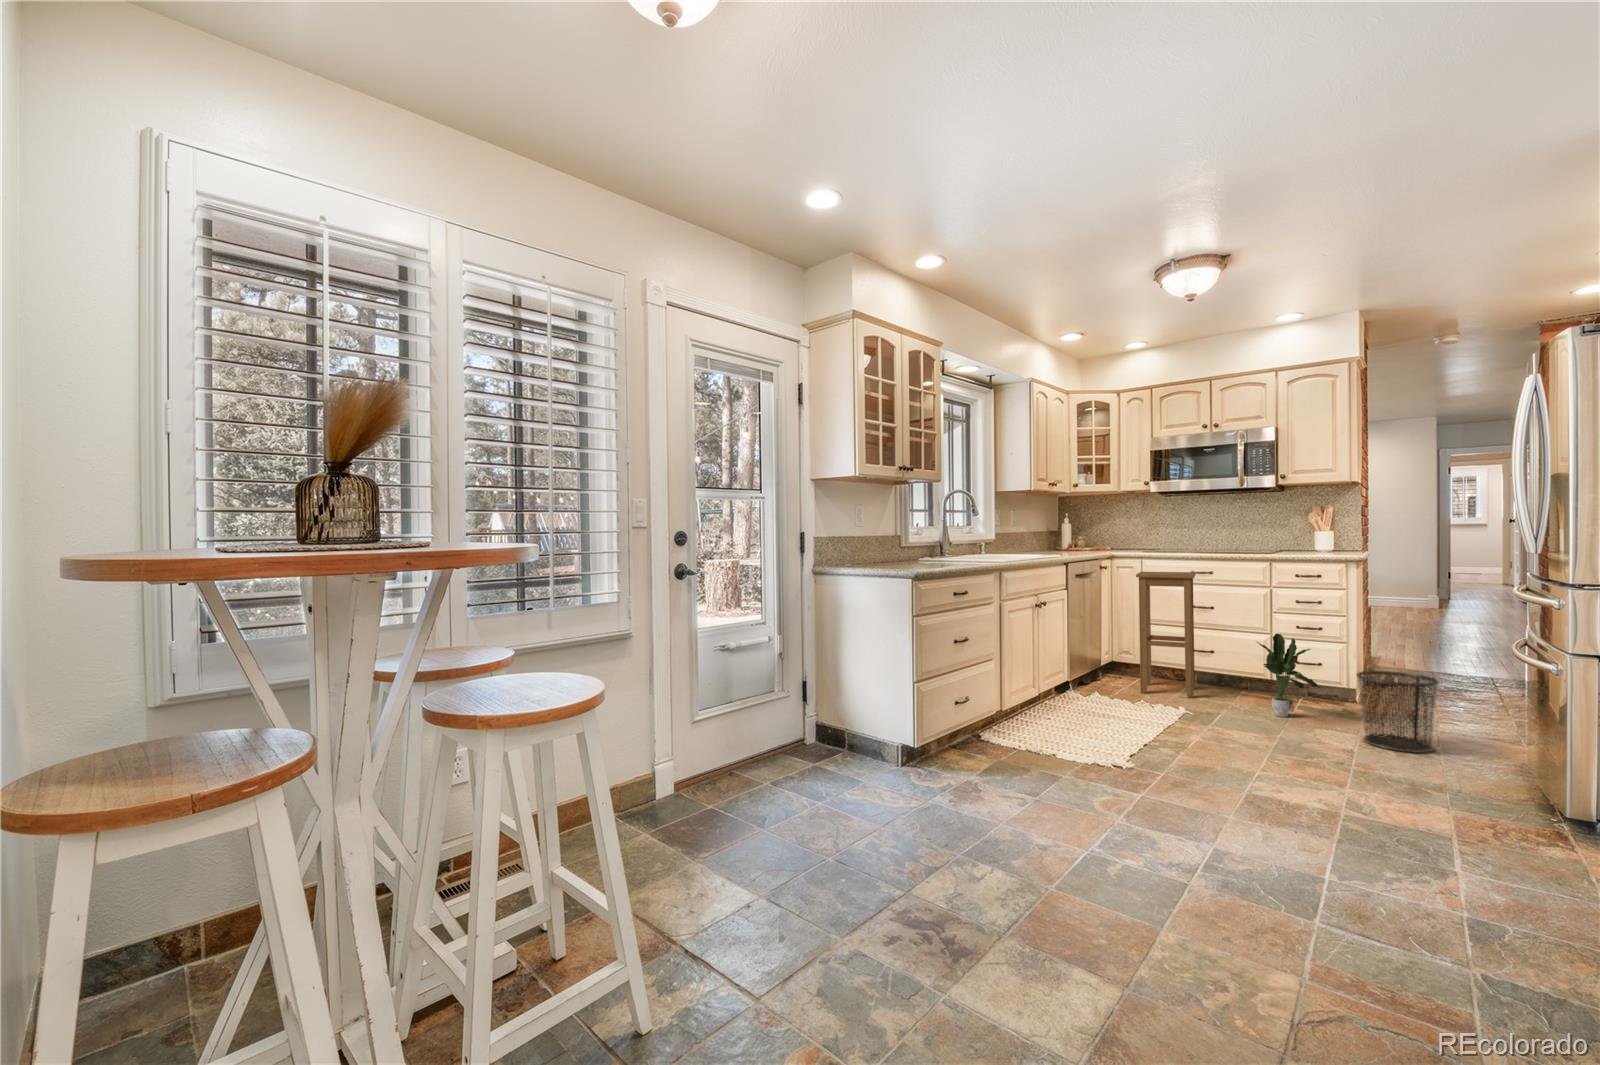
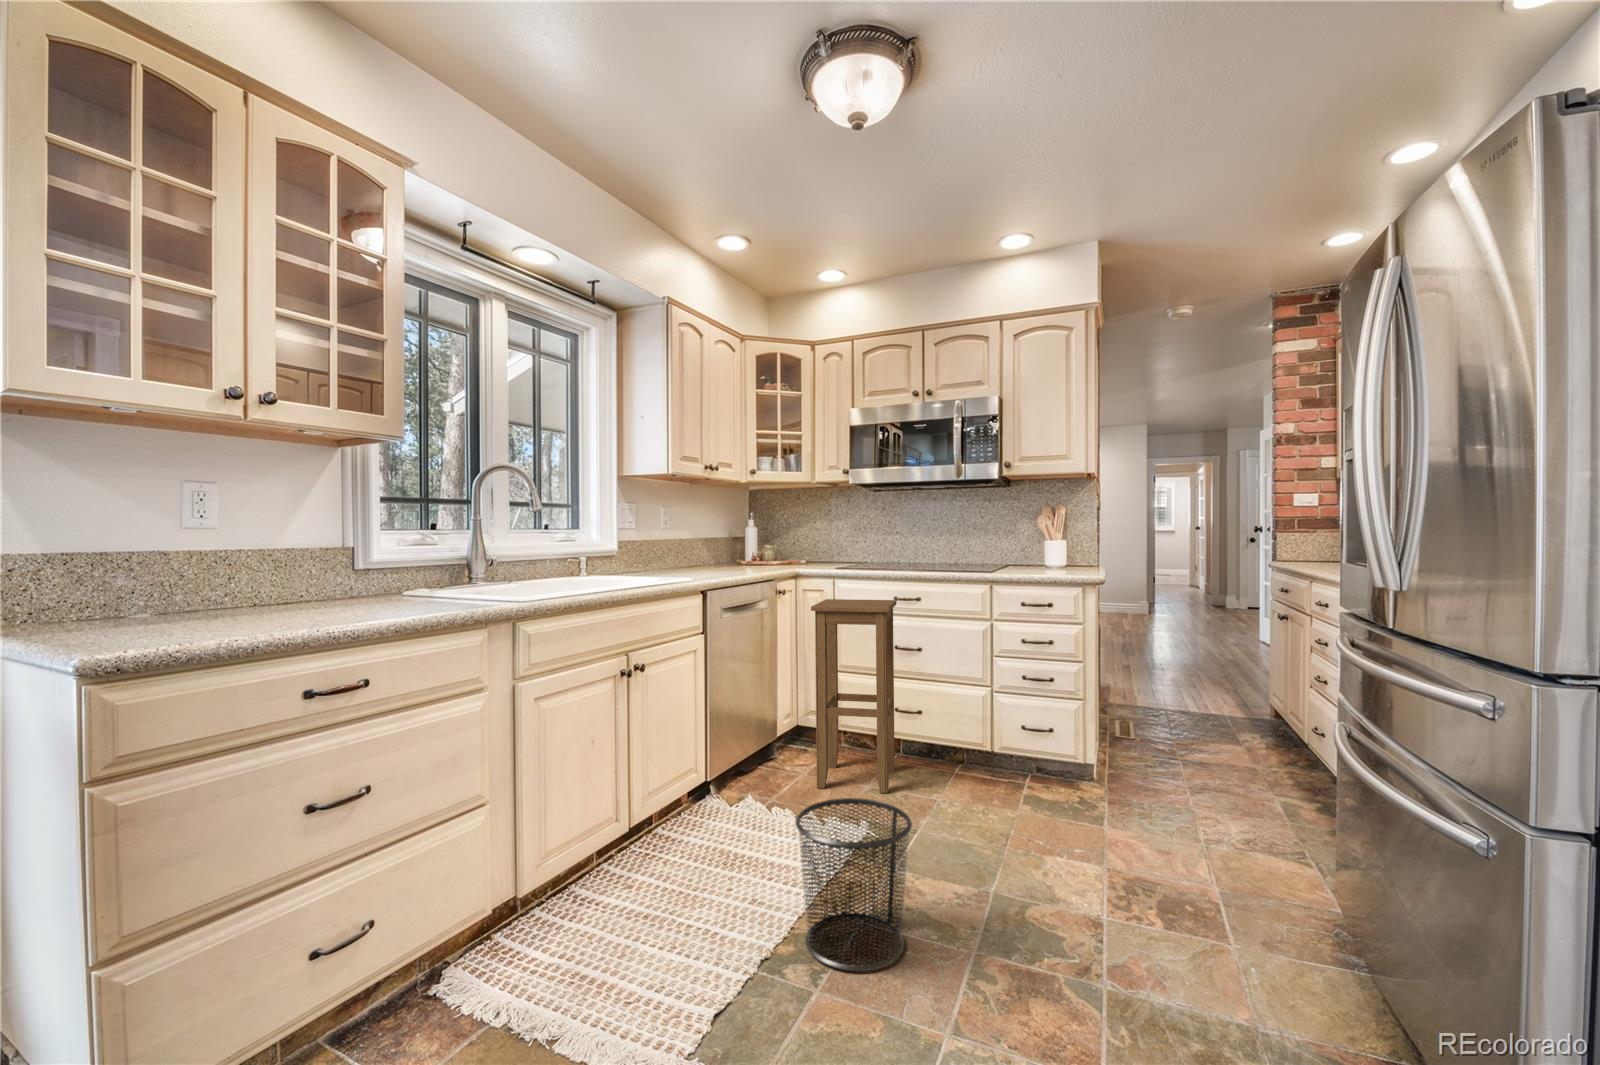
potted plant: present [1257,633,1320,717] -> none [967,699,1052,830]
waste bin: present [1357,671,1439,753] -> present [795,798,912,971]

